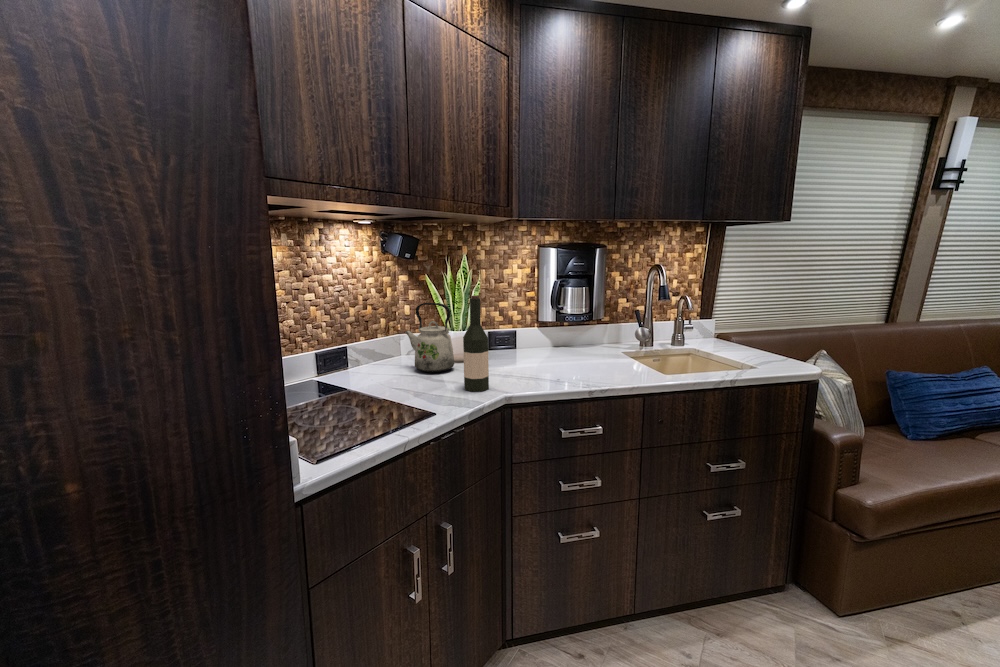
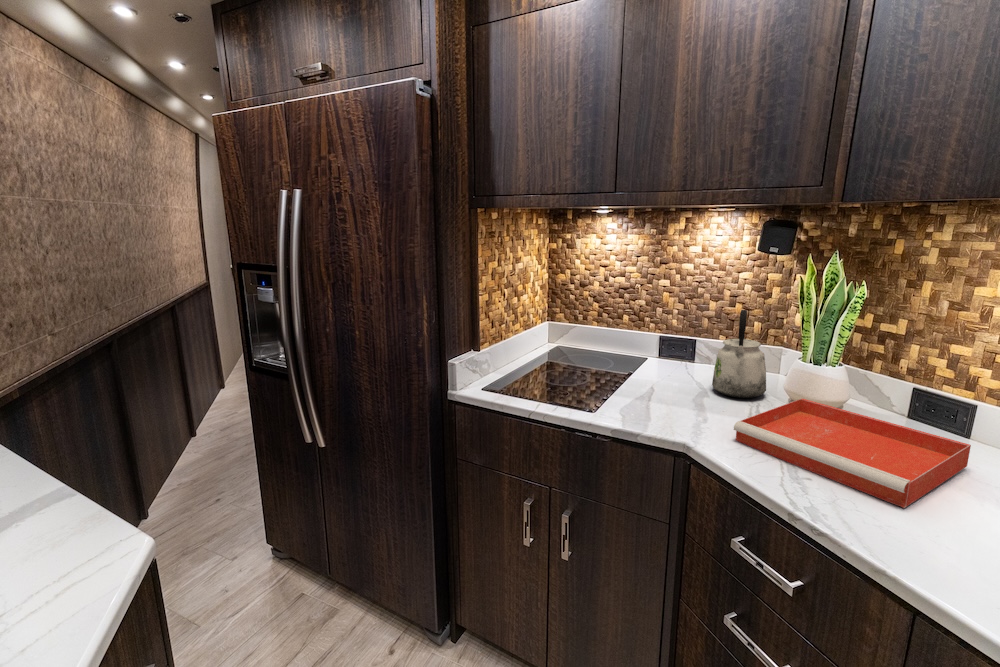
wine bottle: present [463,296,489,392] -> none [657,305,692,420]
tray: none [483,342,598,381] -> present [734,398,971,508]

